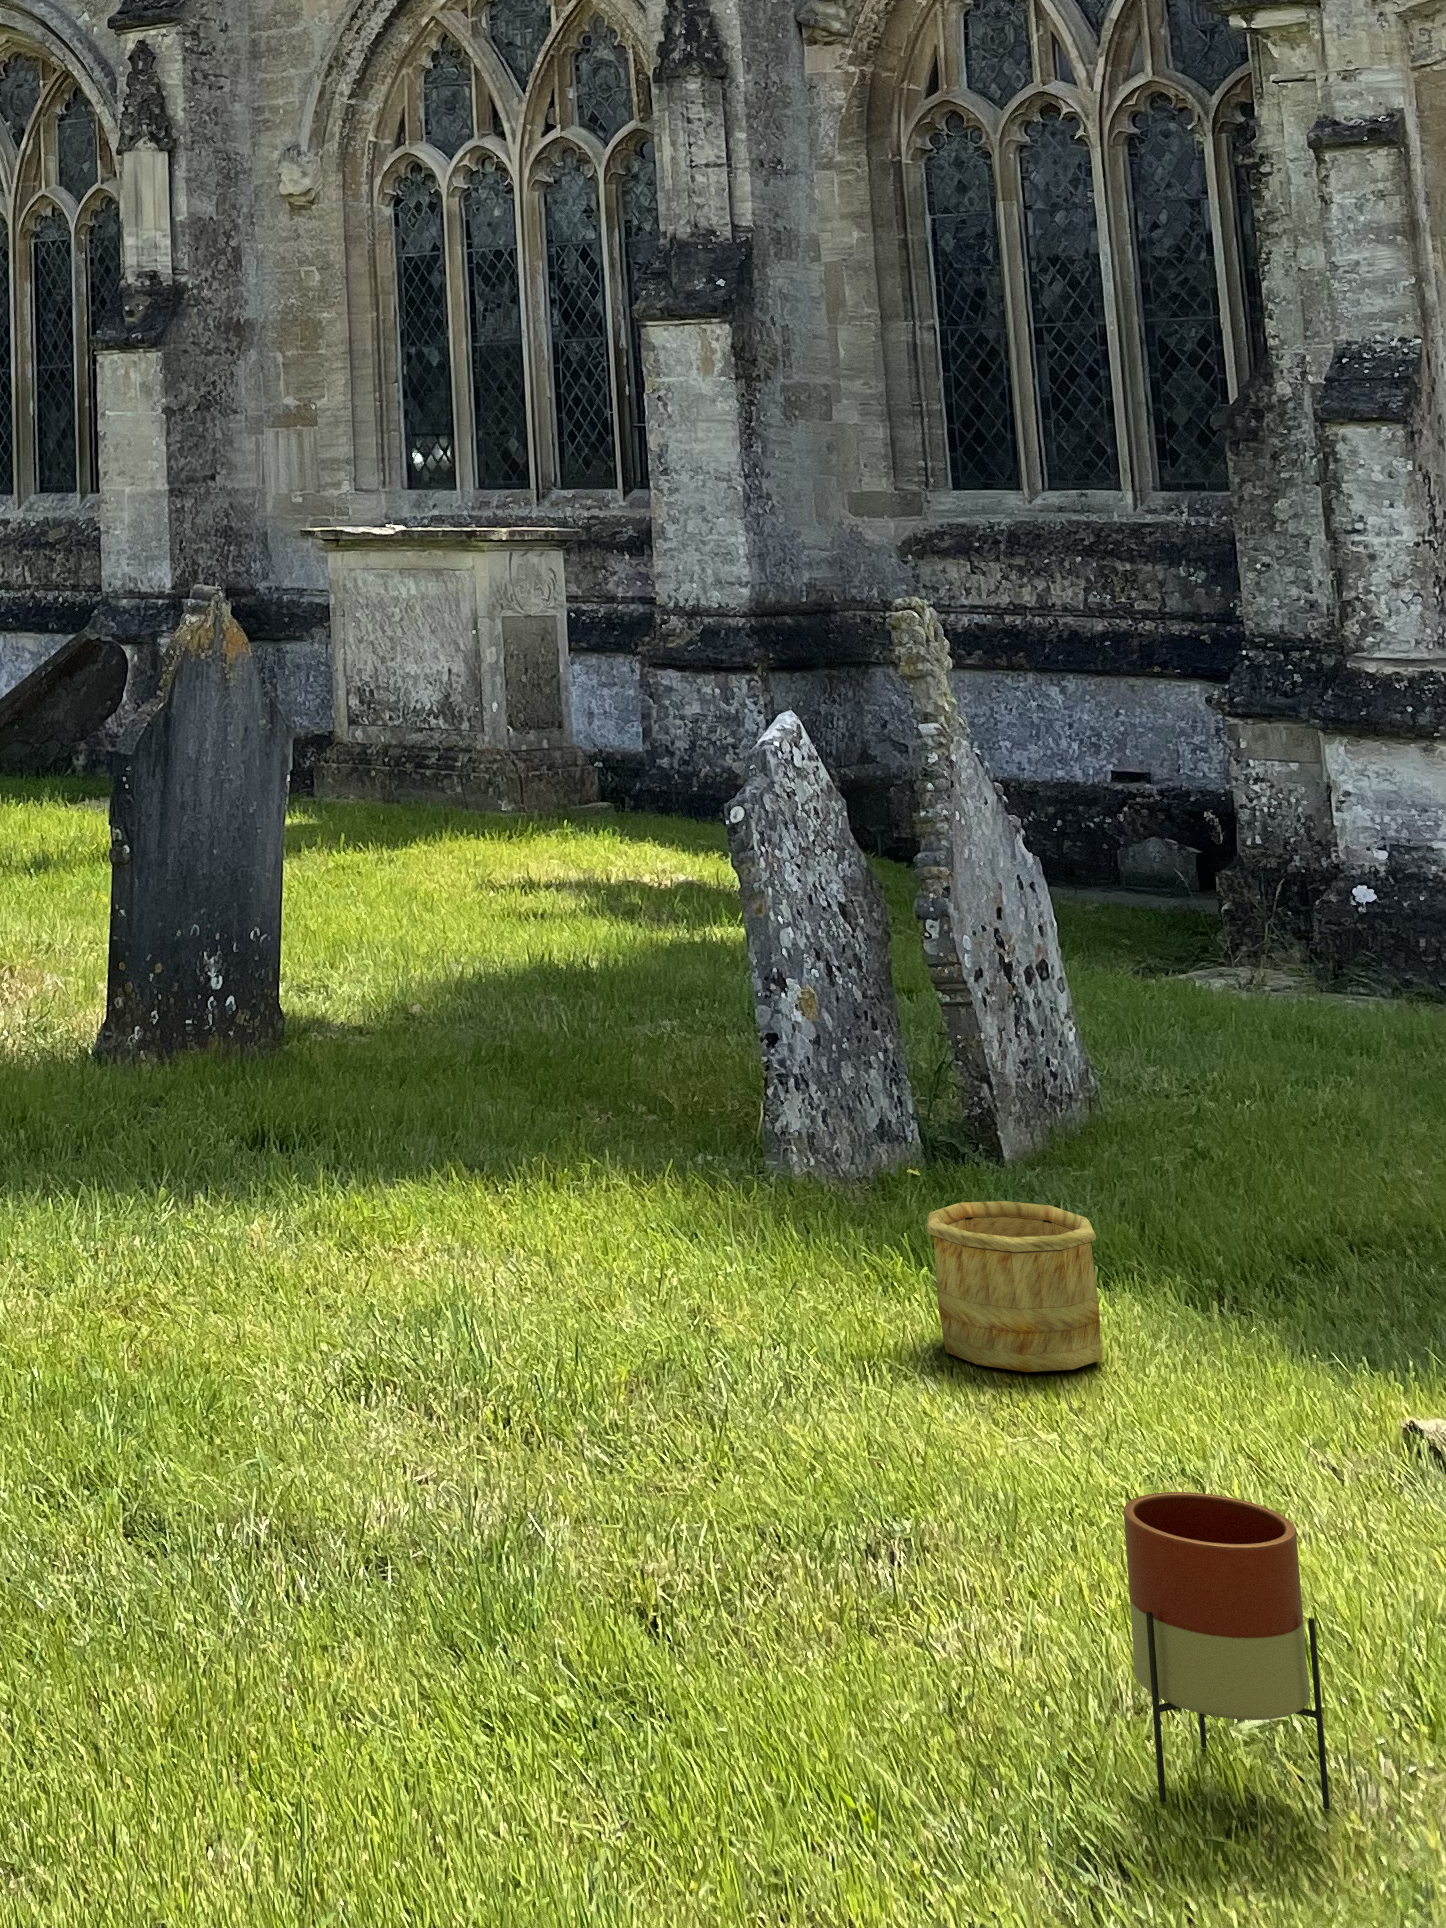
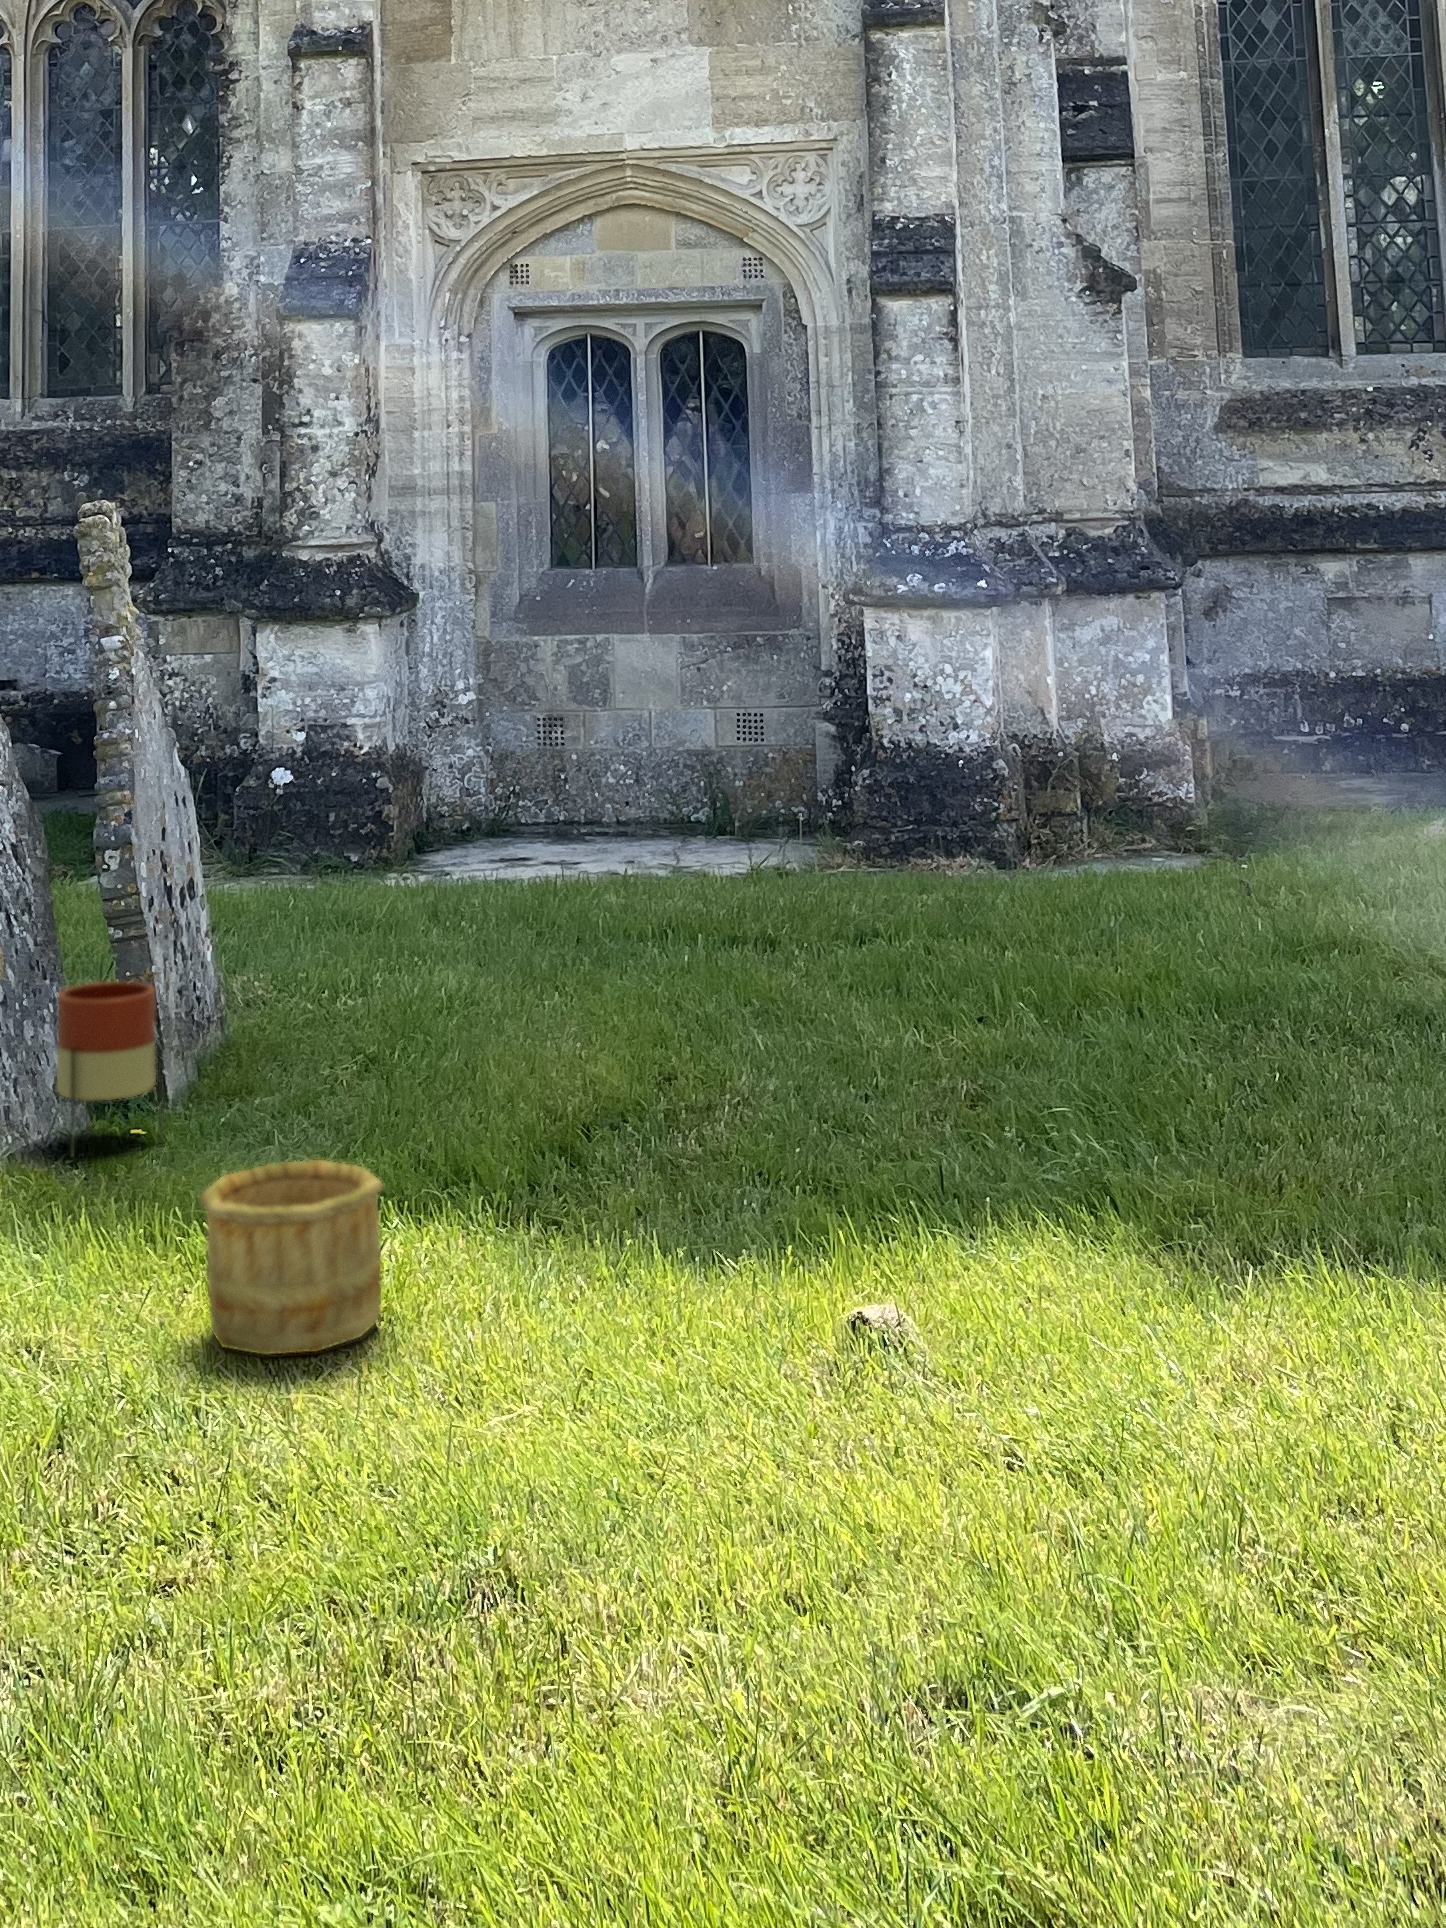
planter: present [1124,1492,1330,1810] -> present [57,981,162,1156]

